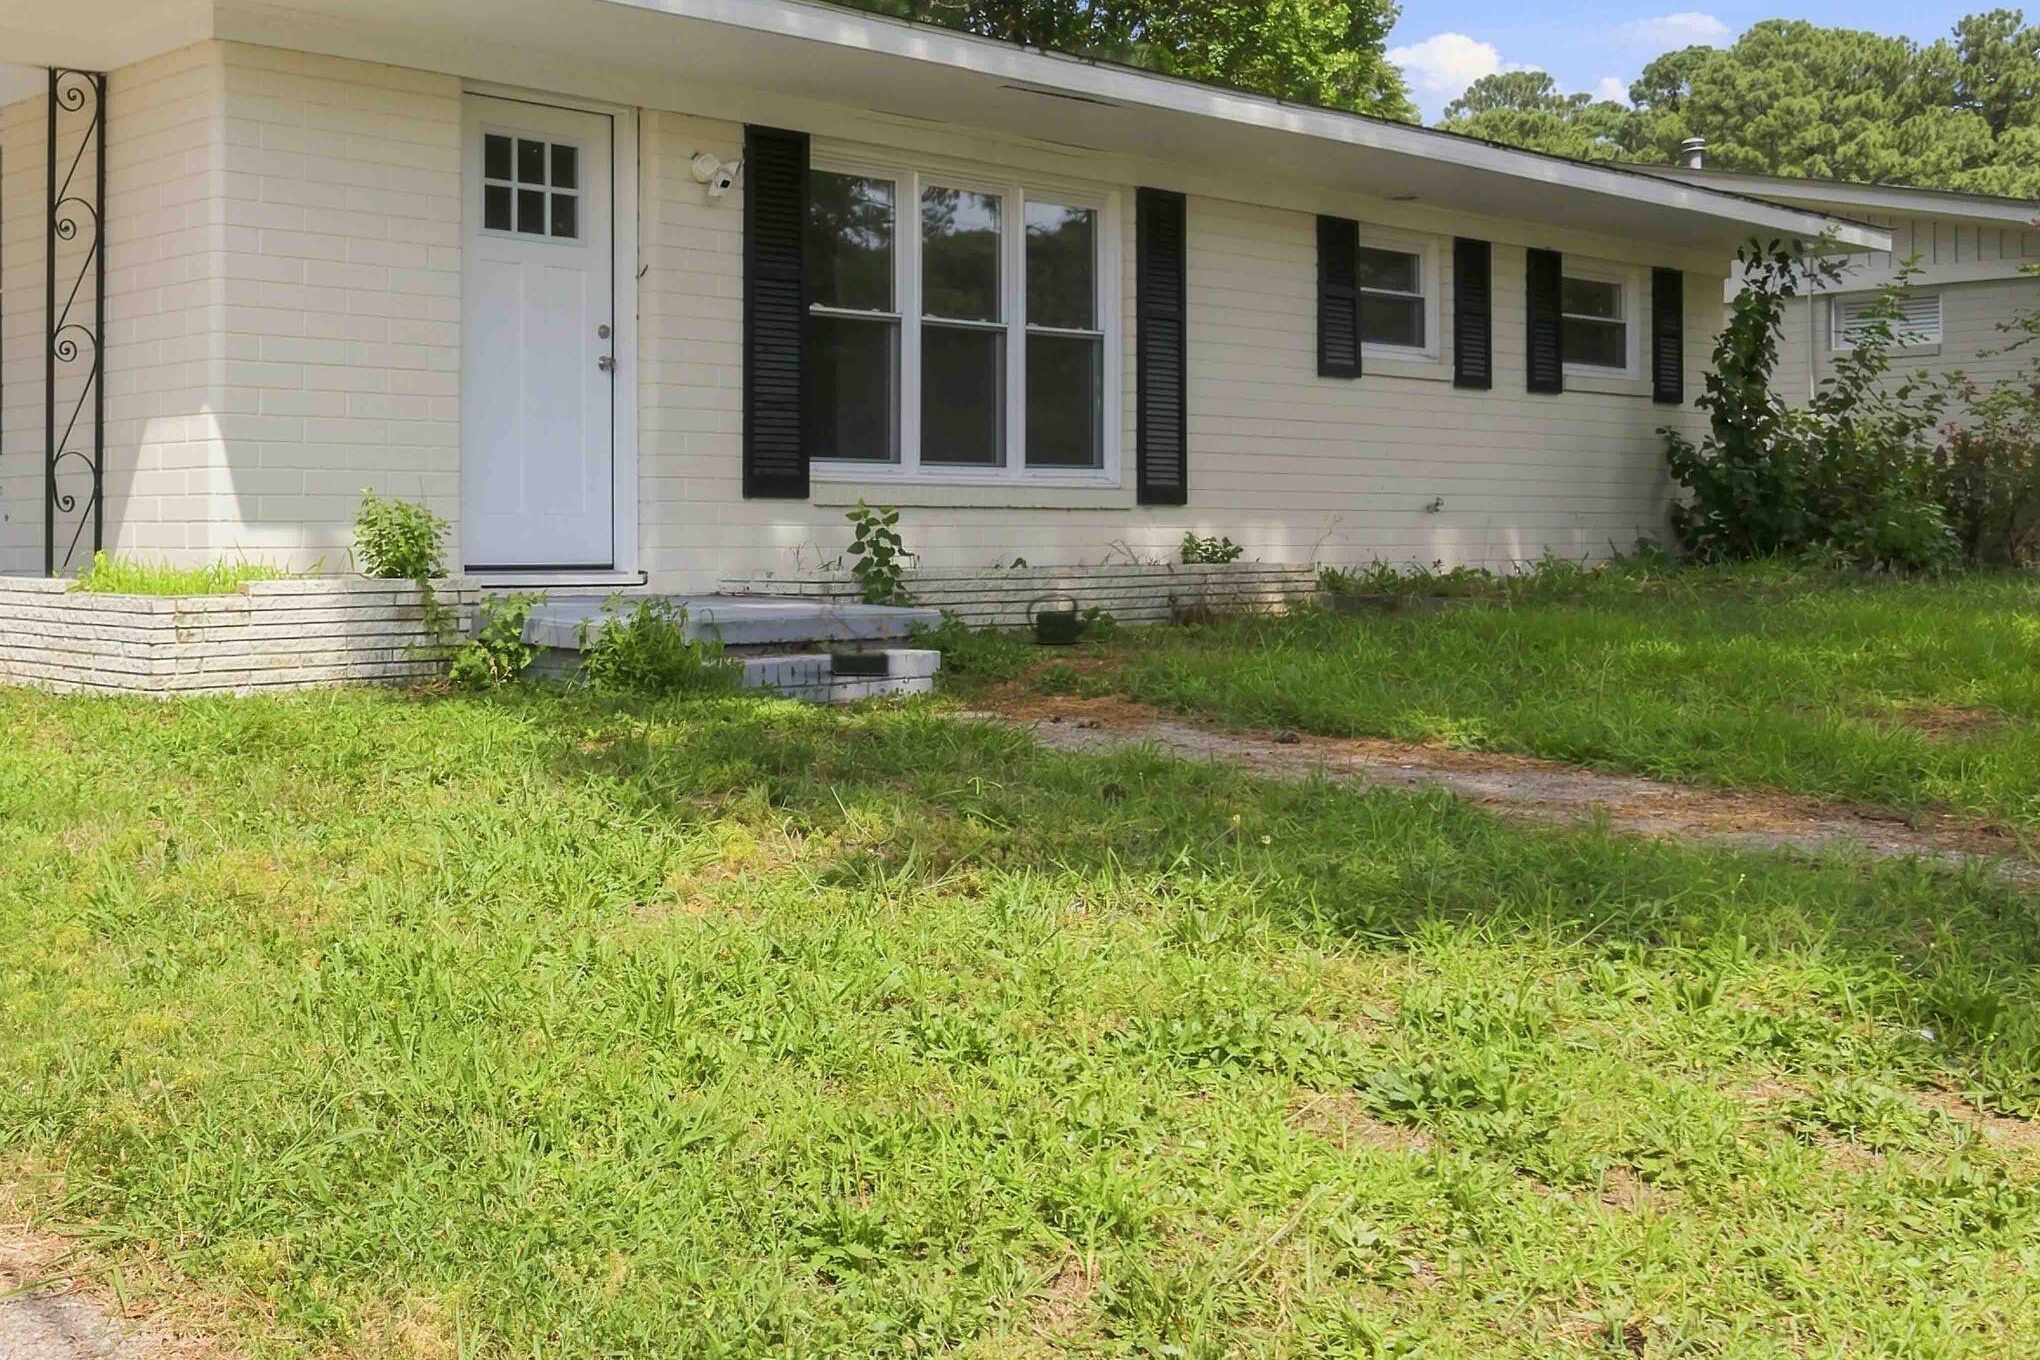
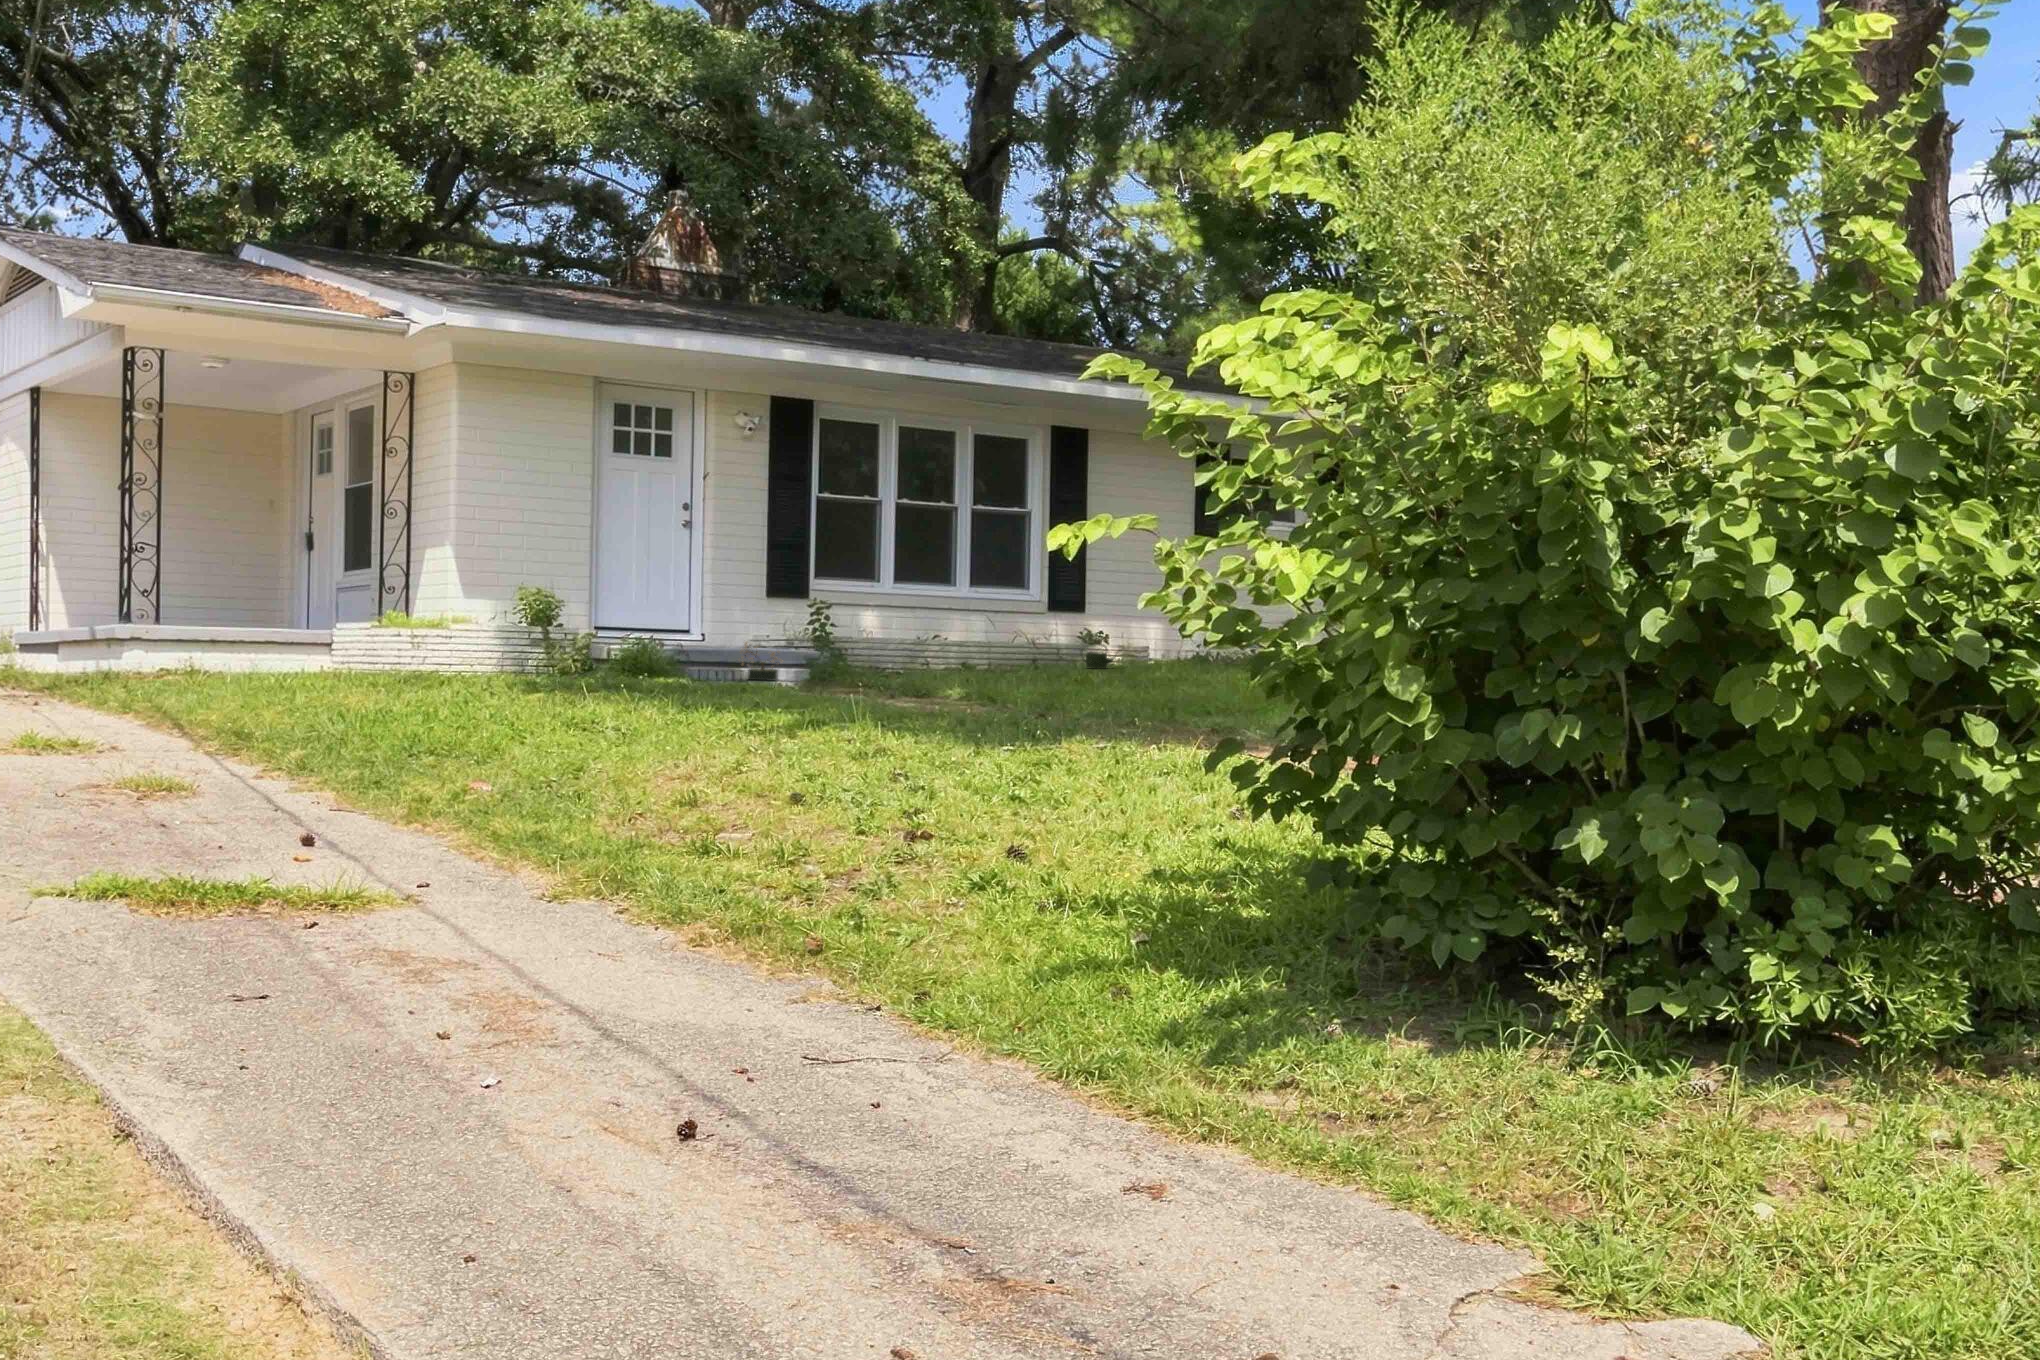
watering can: present [1026,594,1102,644] -> present [1084,644,1116,669]

